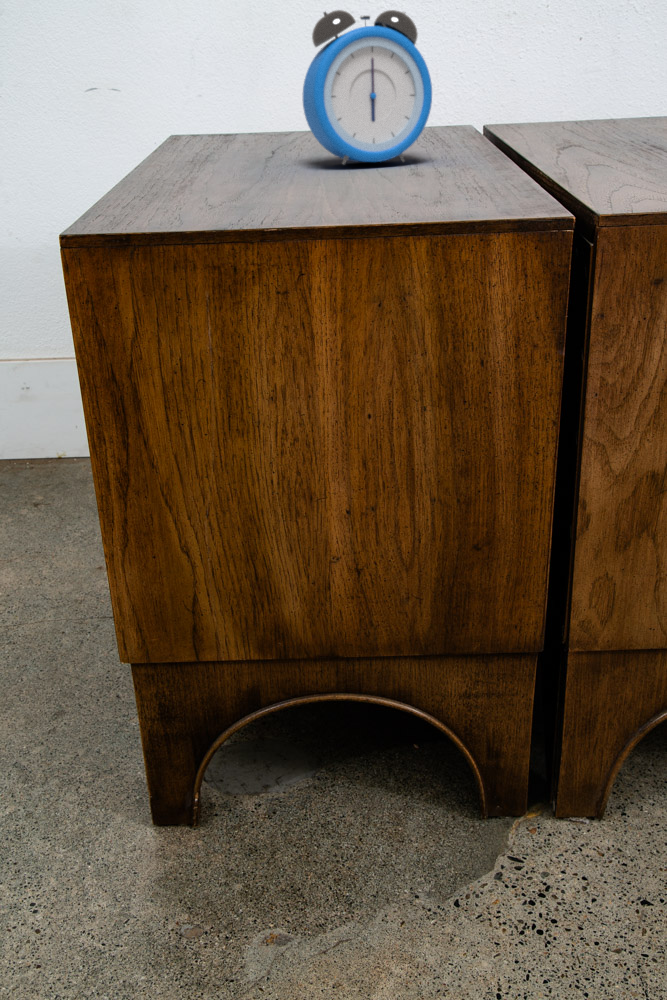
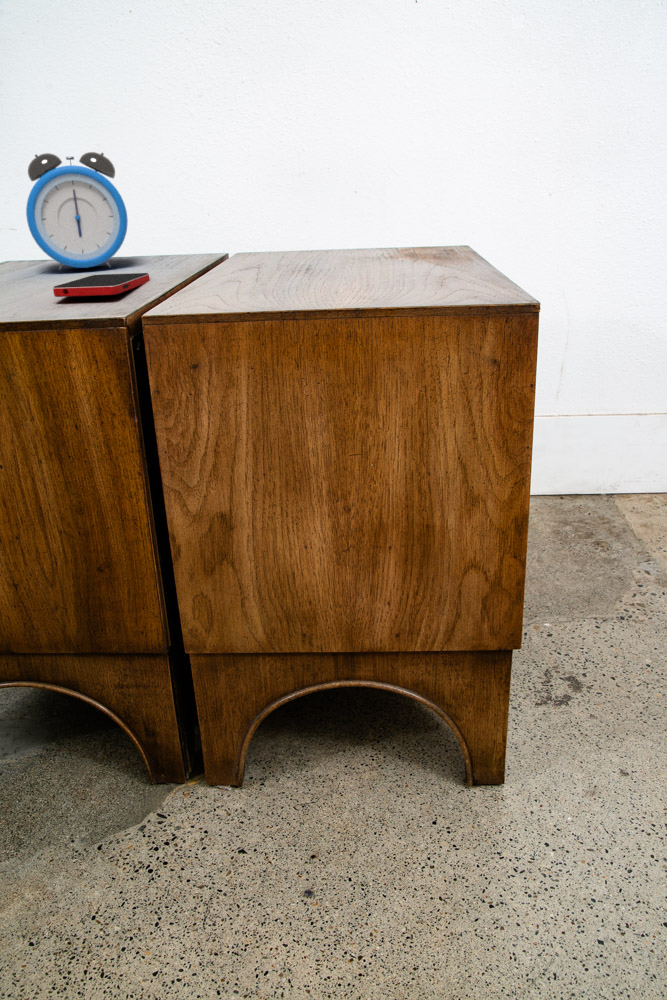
smartphone: none [411,166,503,189] -> present [53,273,149,297]

